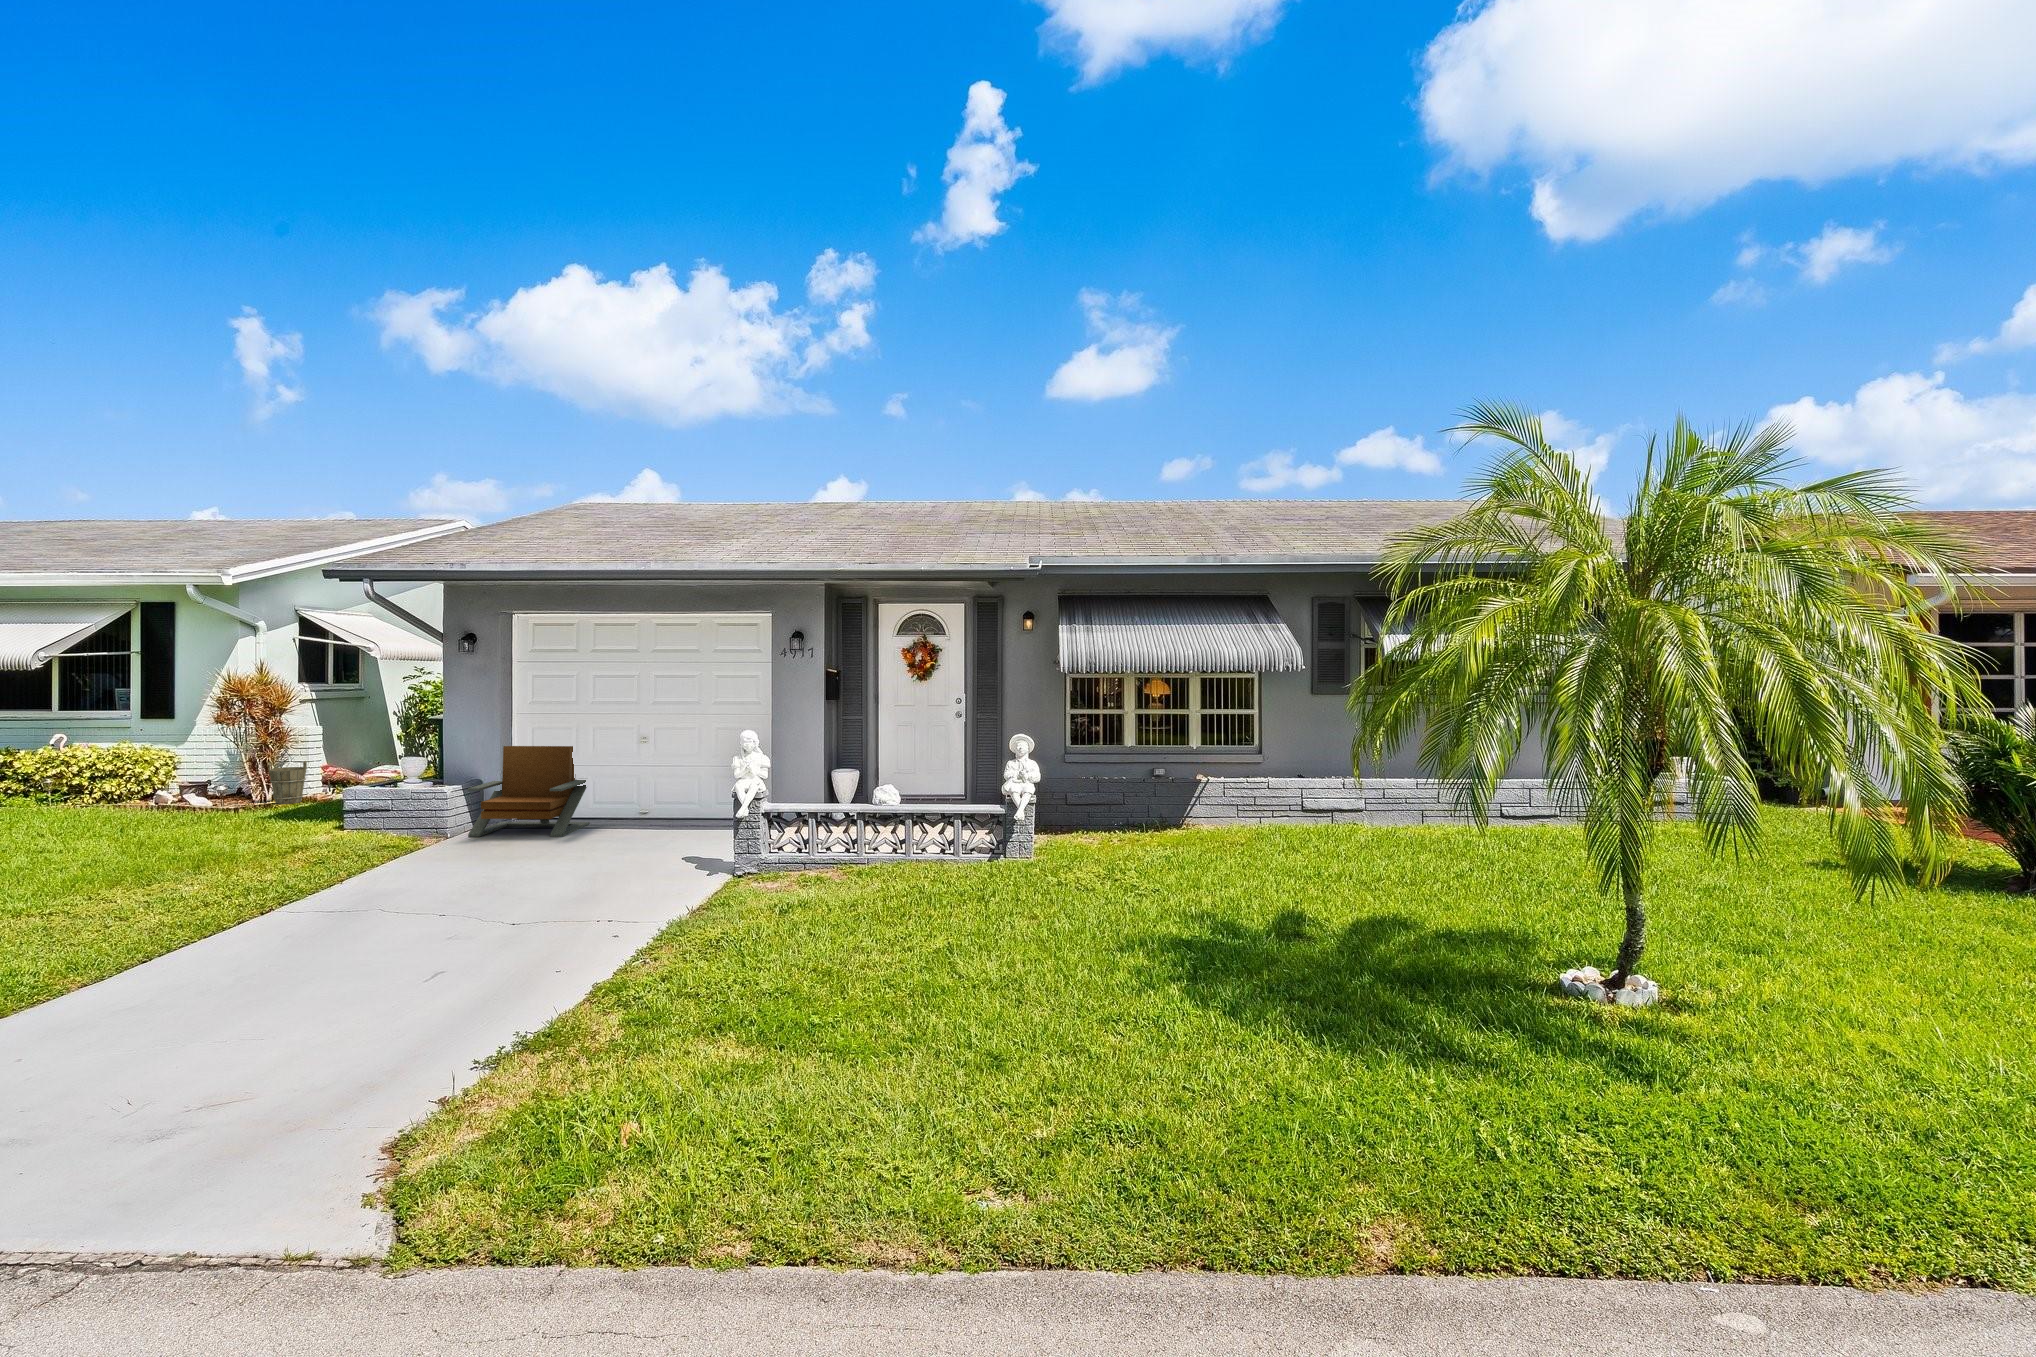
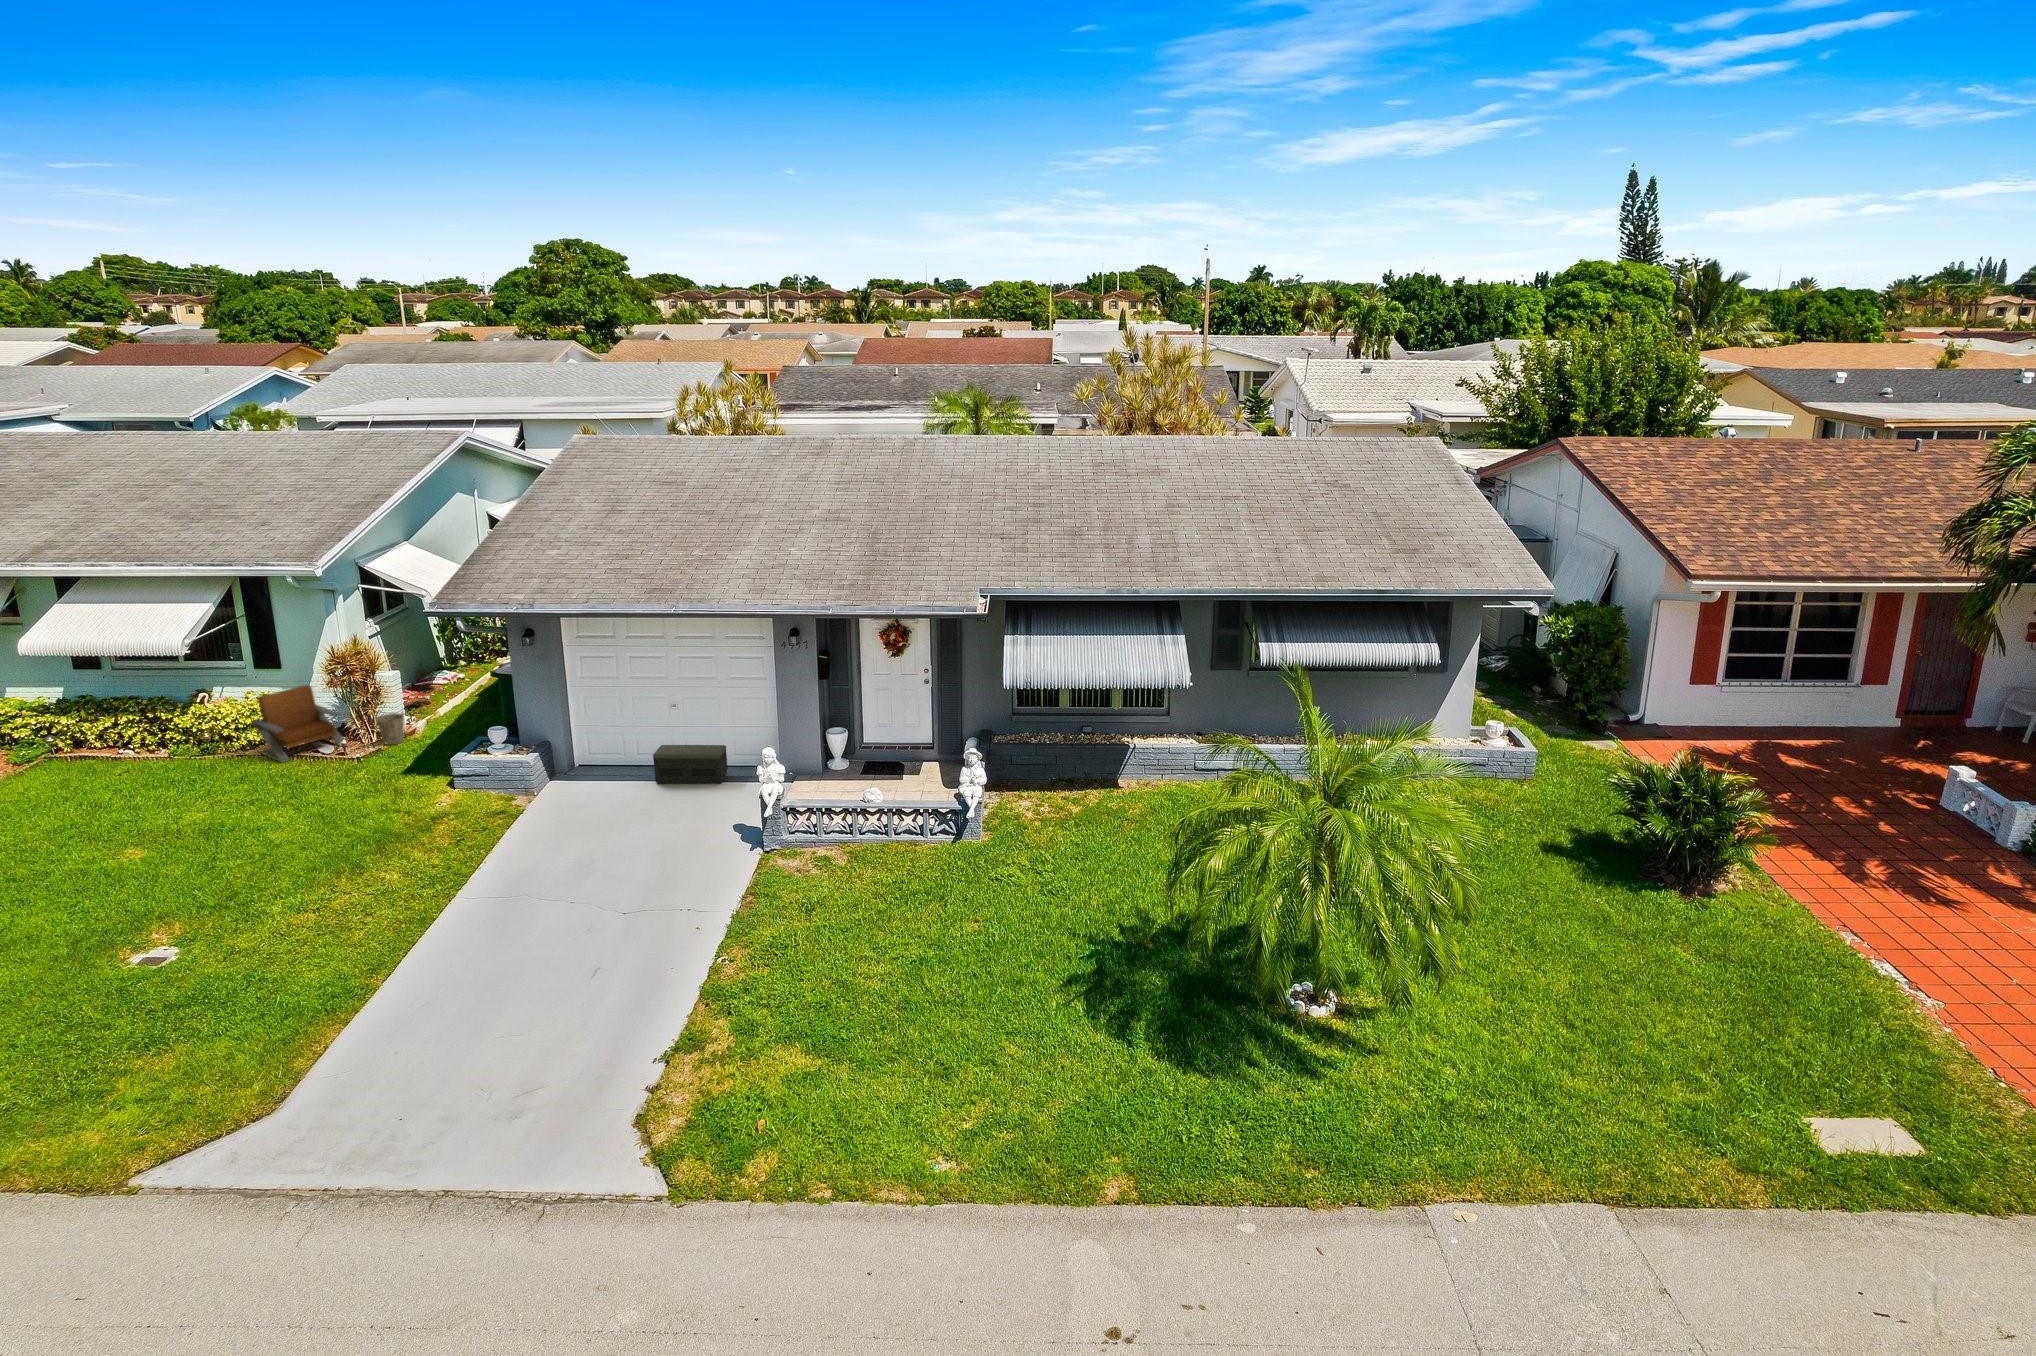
potted tree: none [341,733,374,776] -> present [413,661,435,693]
lounge chair: present [468,746,589,837] -> present [251,685,344,762]
storage bench: none [602,782,701,828] -> present [653,745,728,784]

